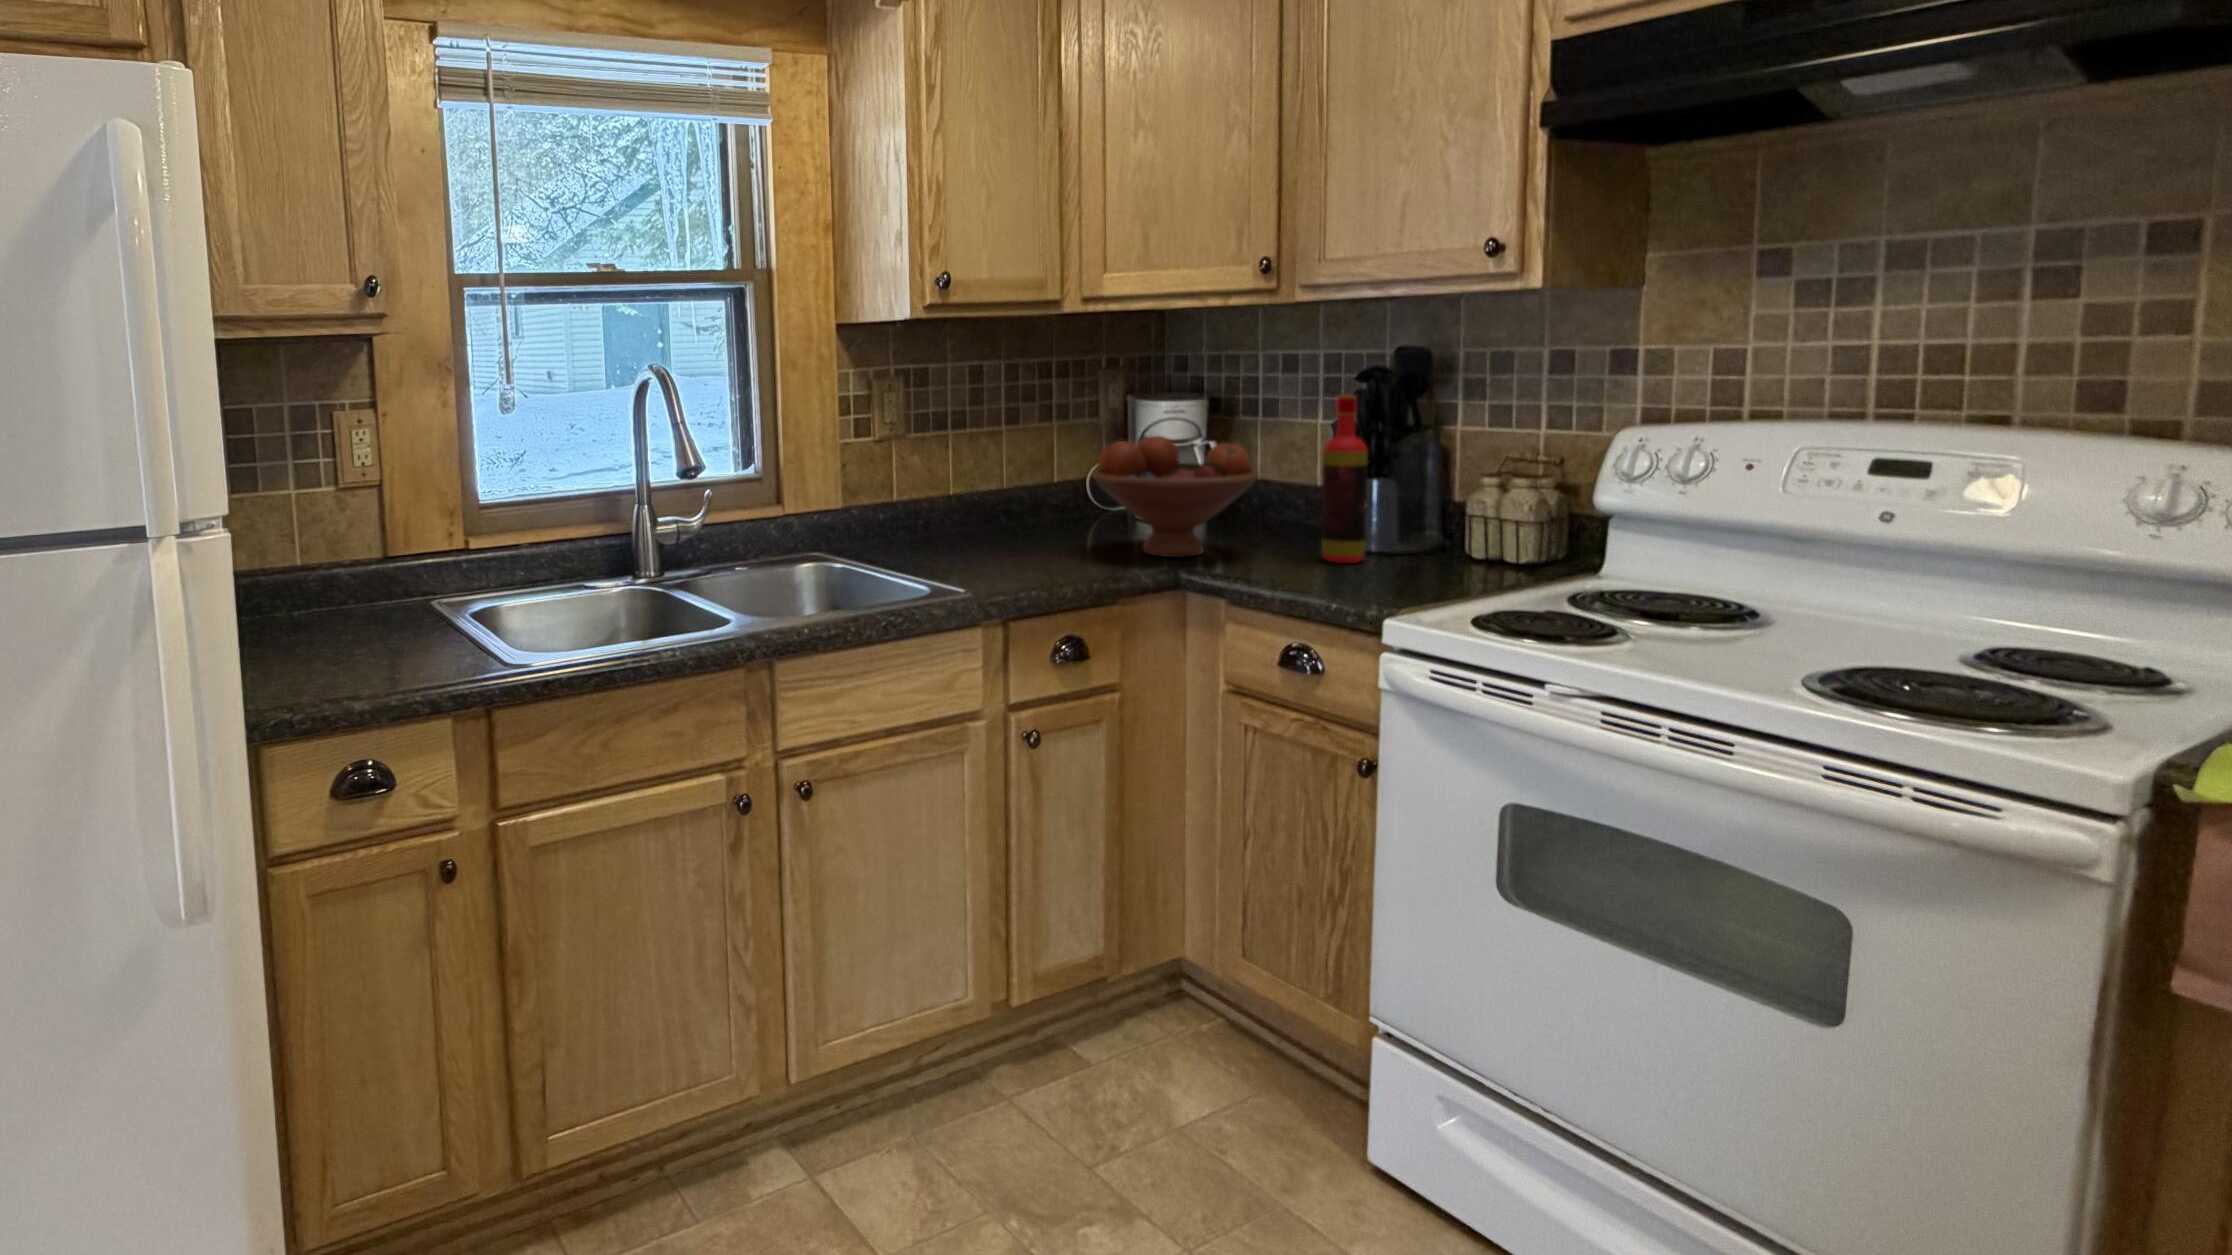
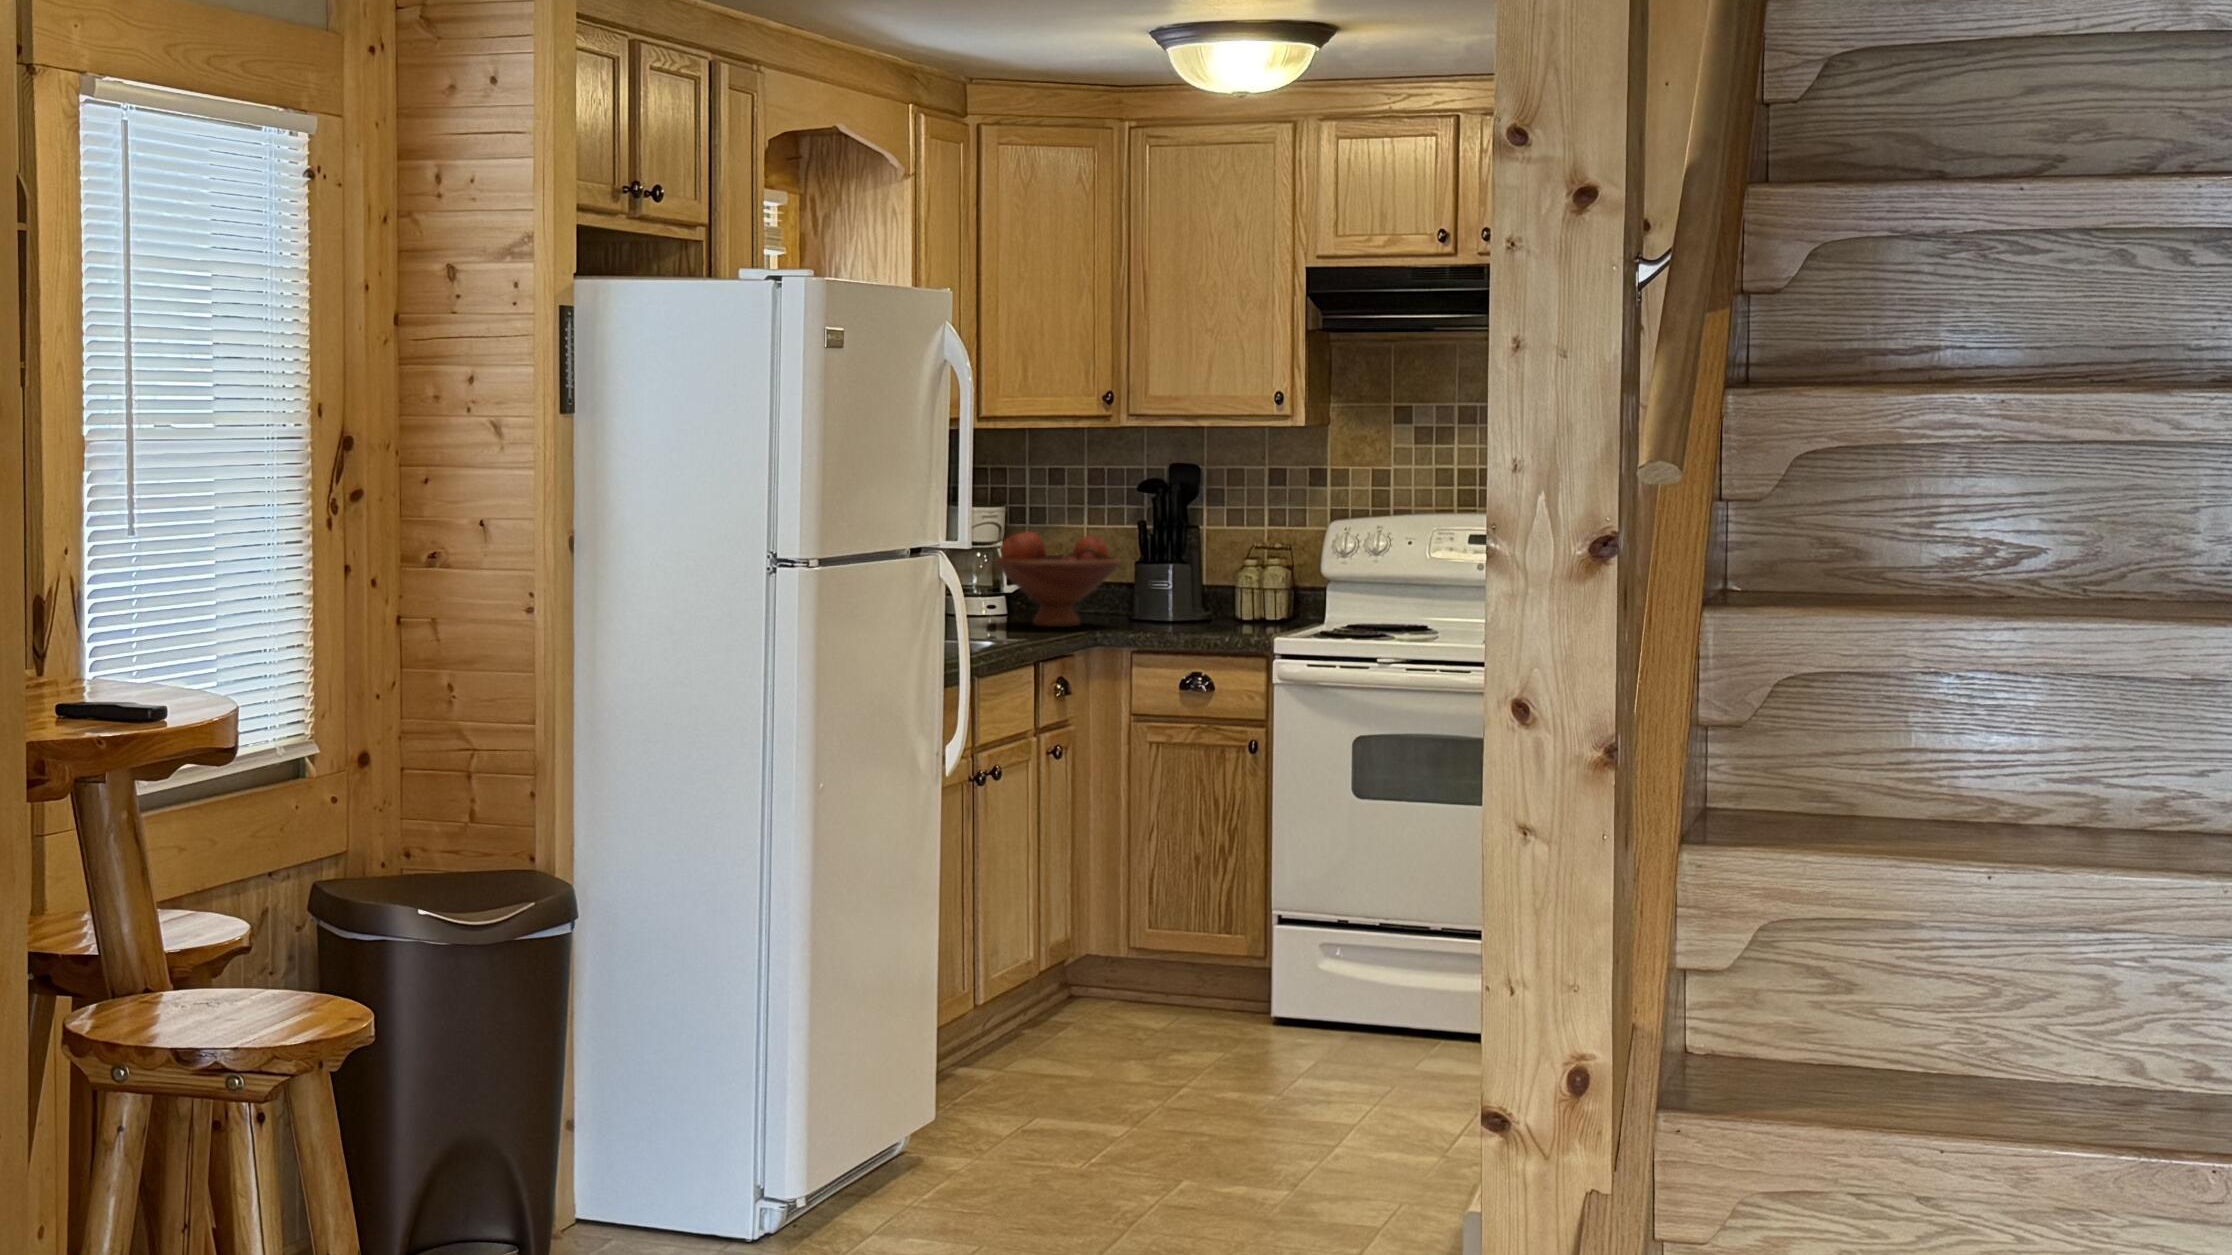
bottle: present [1321,395,1368,563] -> none [1159,498,1190,625]

